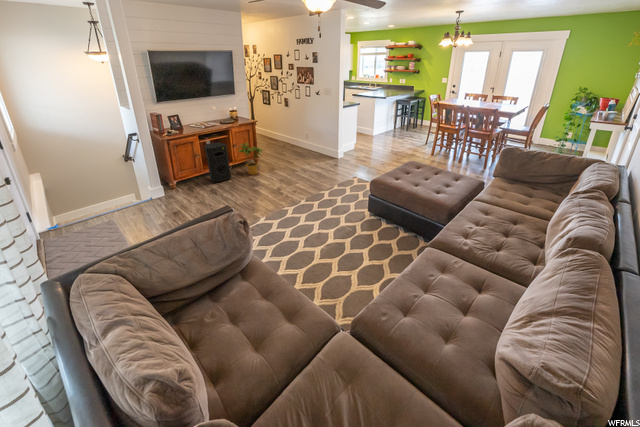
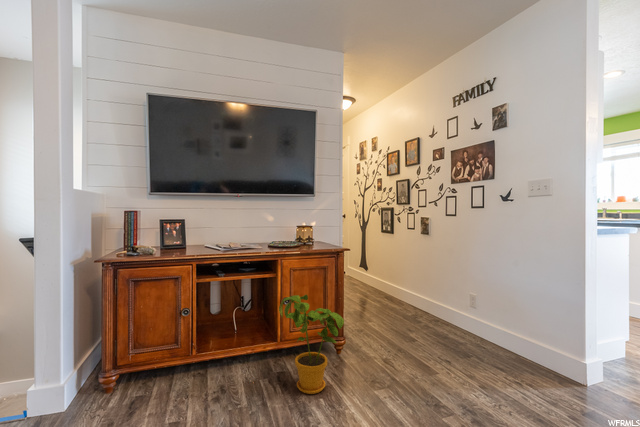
speaker: present [204,142,231,183] -> none [183,285,243,405]

